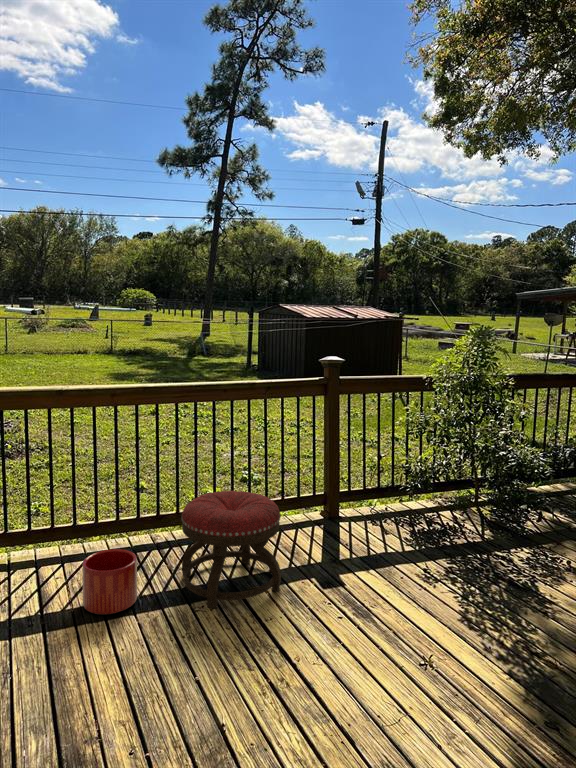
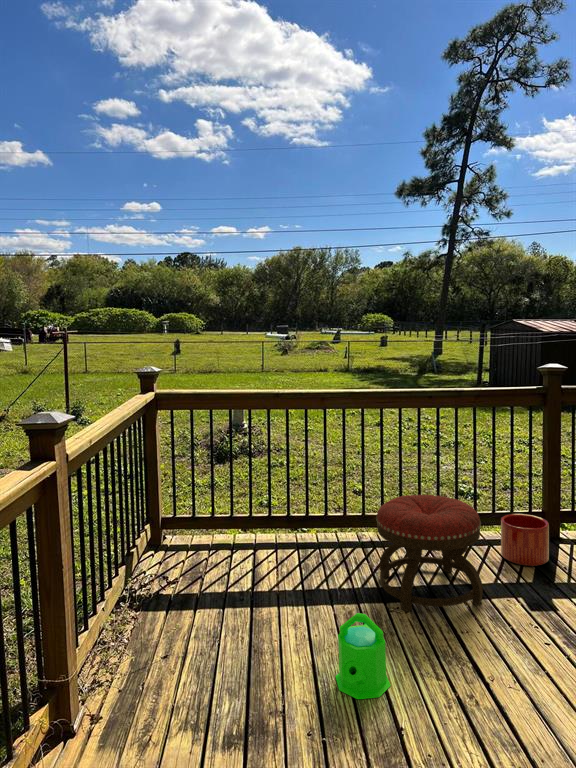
planter: present [82,549,137,615] -> present [501,514,549,566]
watering can: none [150,619,208,707] -> present [335,613,391,699]

